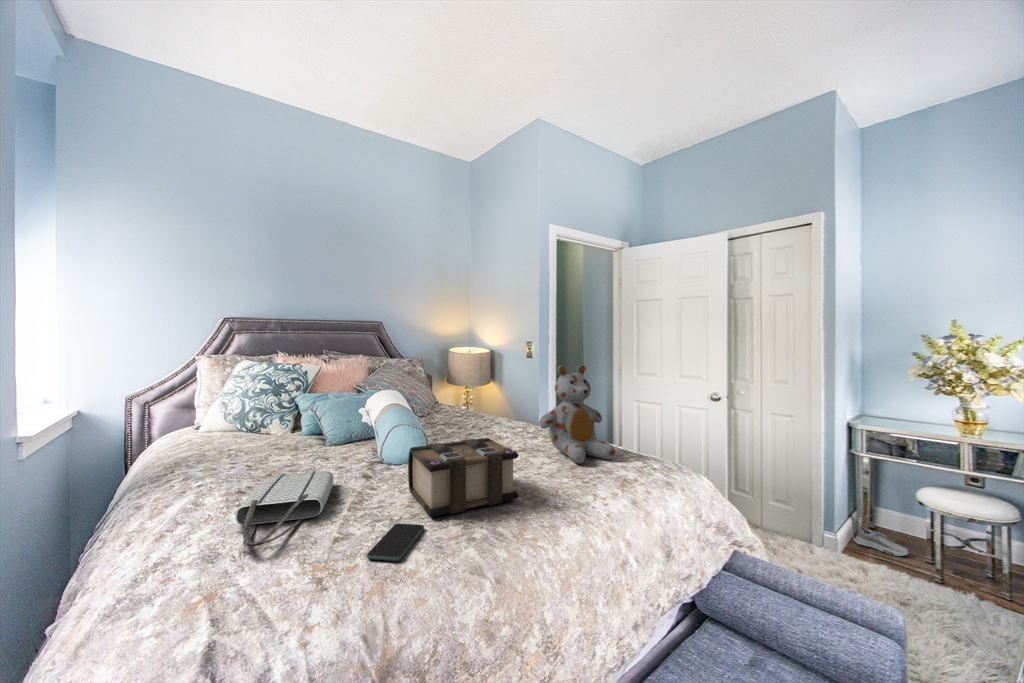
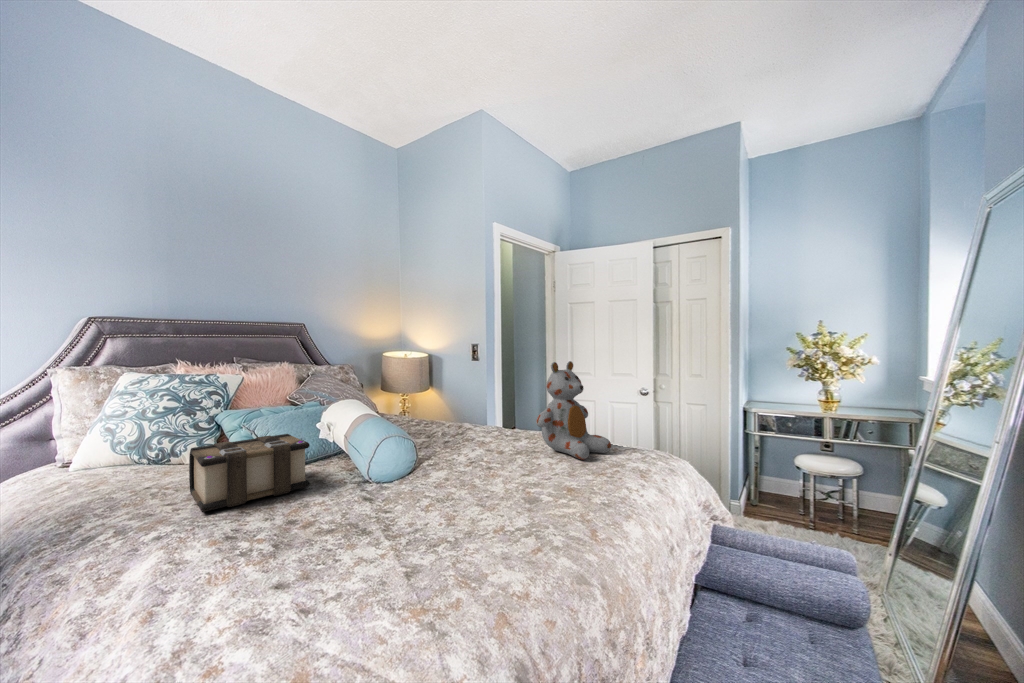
book: present [408,438,518,517] -> present [189,434,310,512]
tote bag: present [236,471,333,546] -> none [246,497,359,602]
smartphone: present [367,523,424,561] -> none [460,540,505,588]
shoe: present [853,527,909,556] -> none [752,492,792,514]

